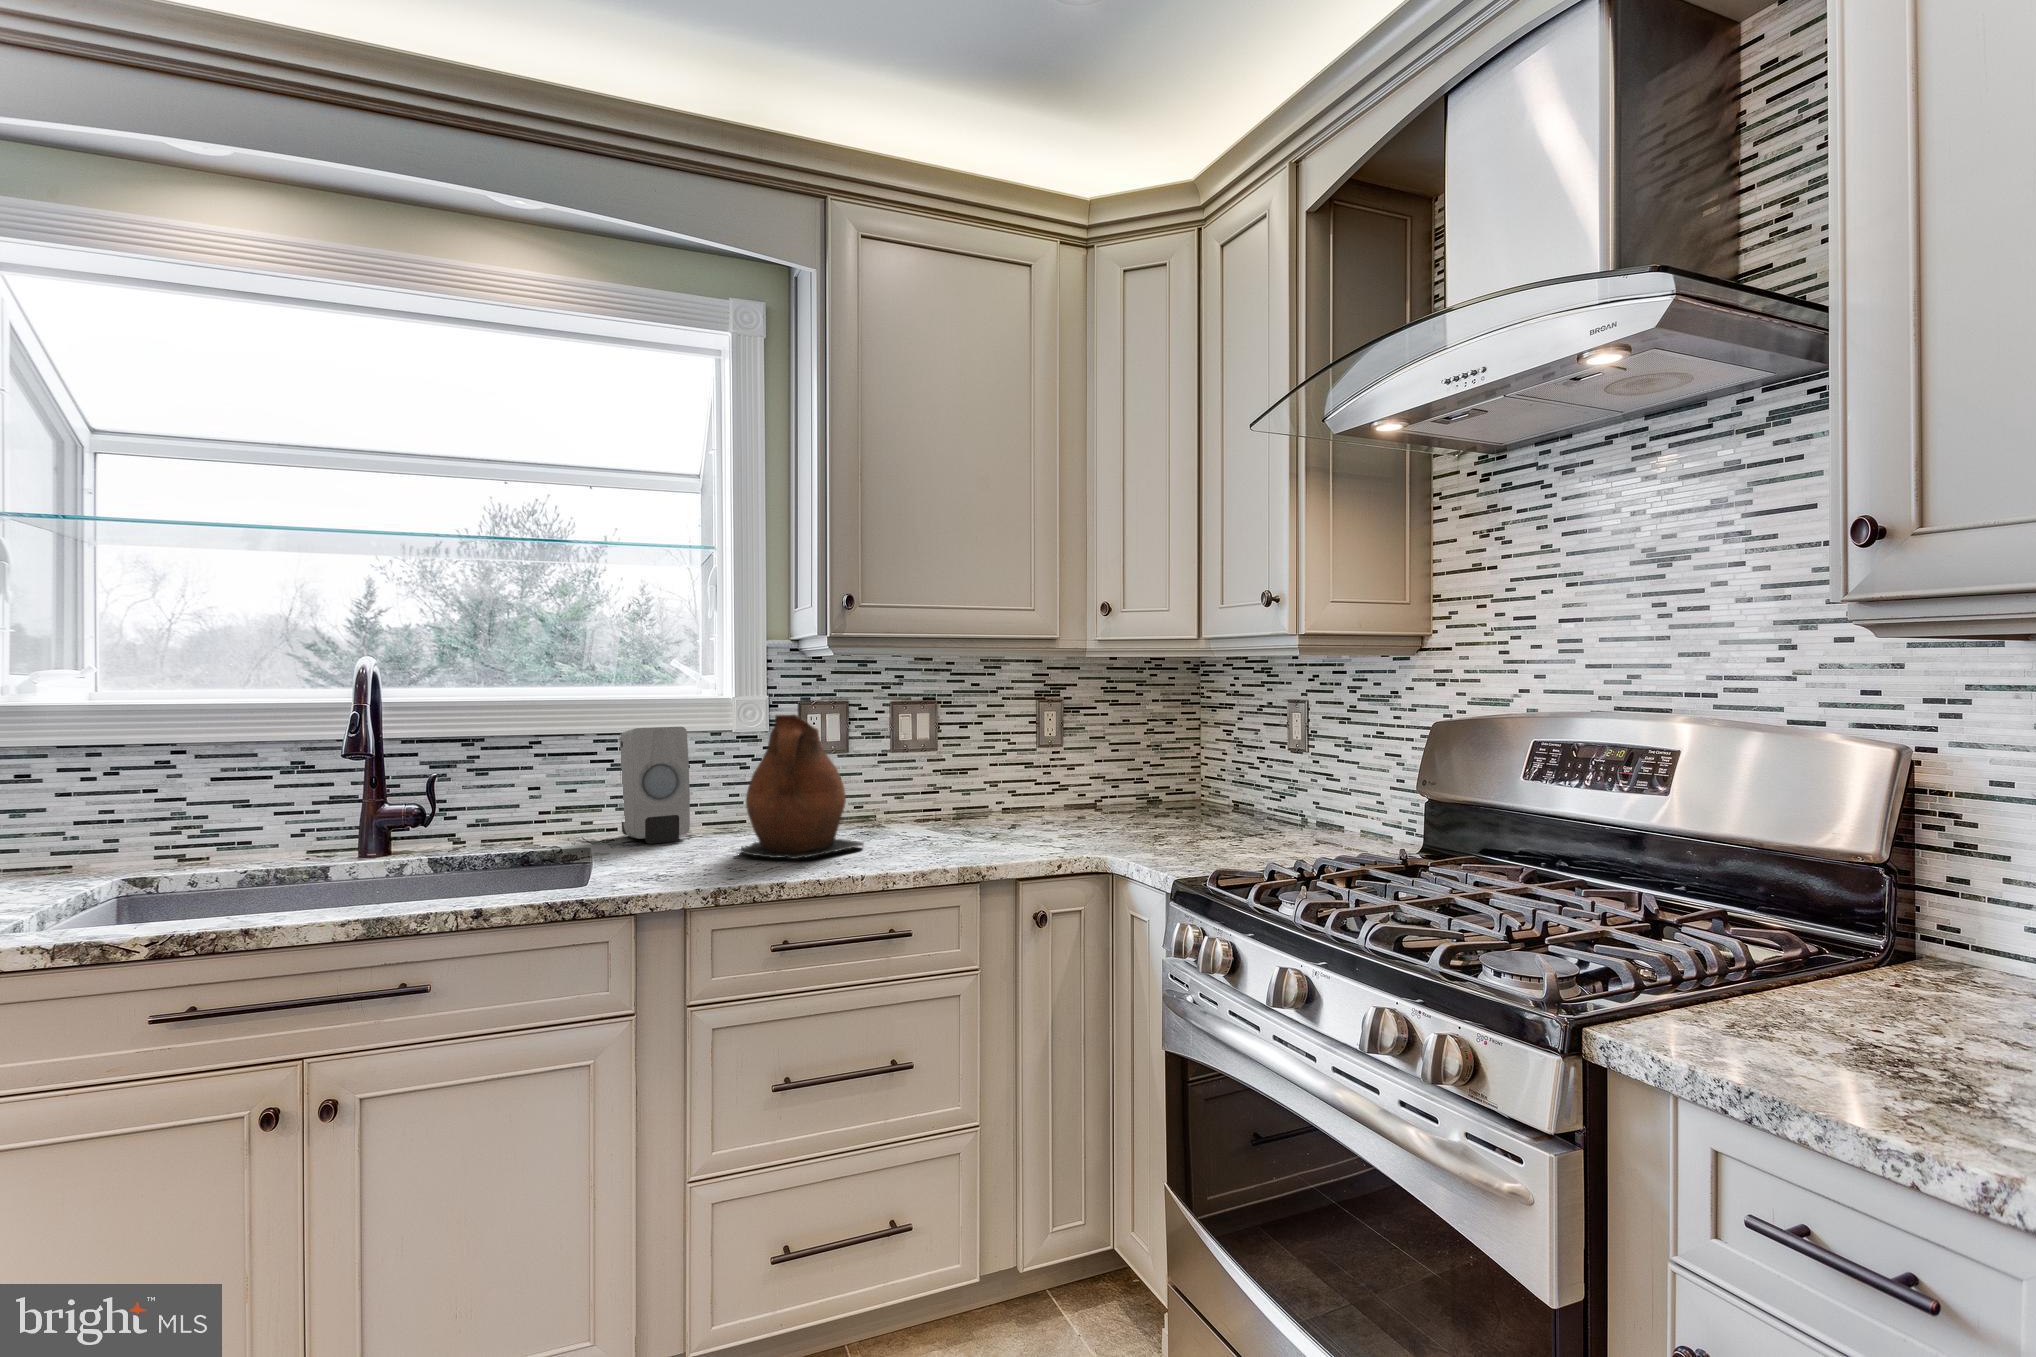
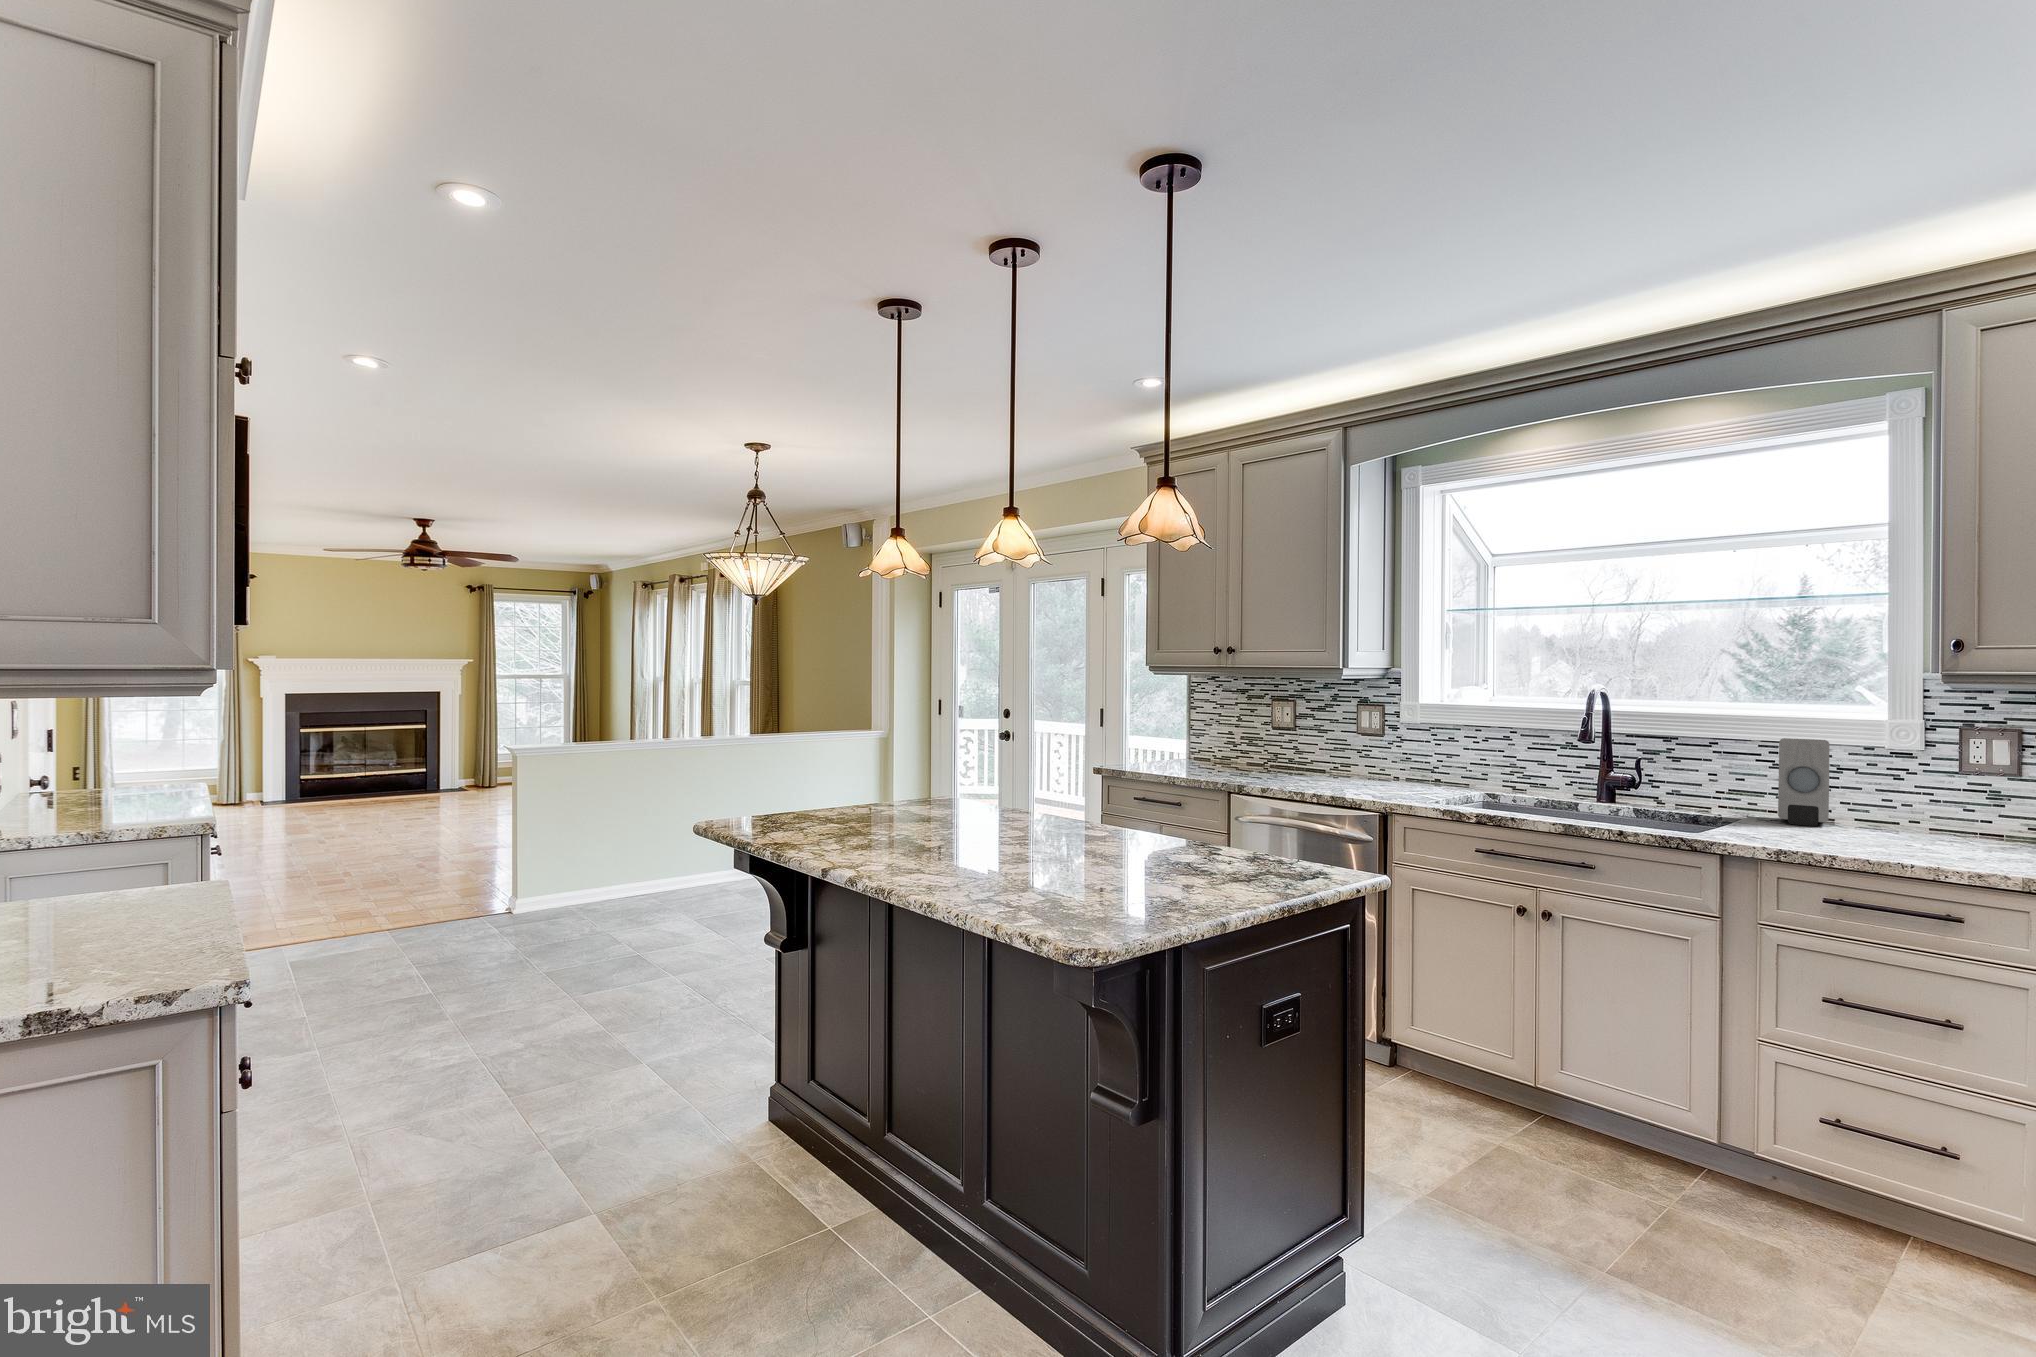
ceramic pitcher: present [739,714,864,859] -> none [1838,736,1975,853]

